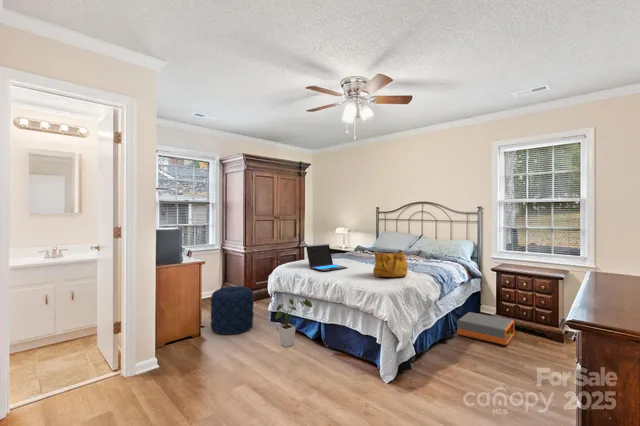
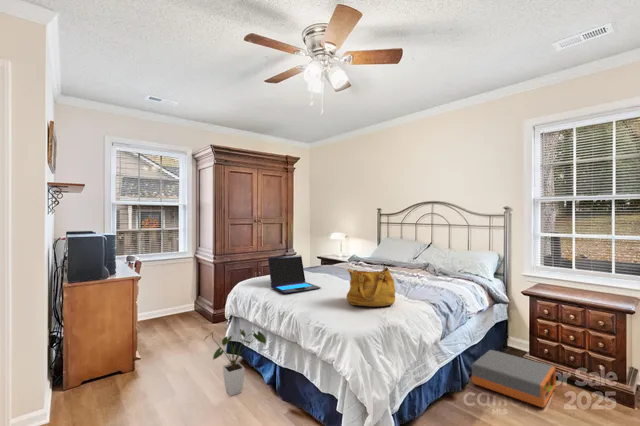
pouf: present [211,286,254,335] -> none [150,307,207,371]

